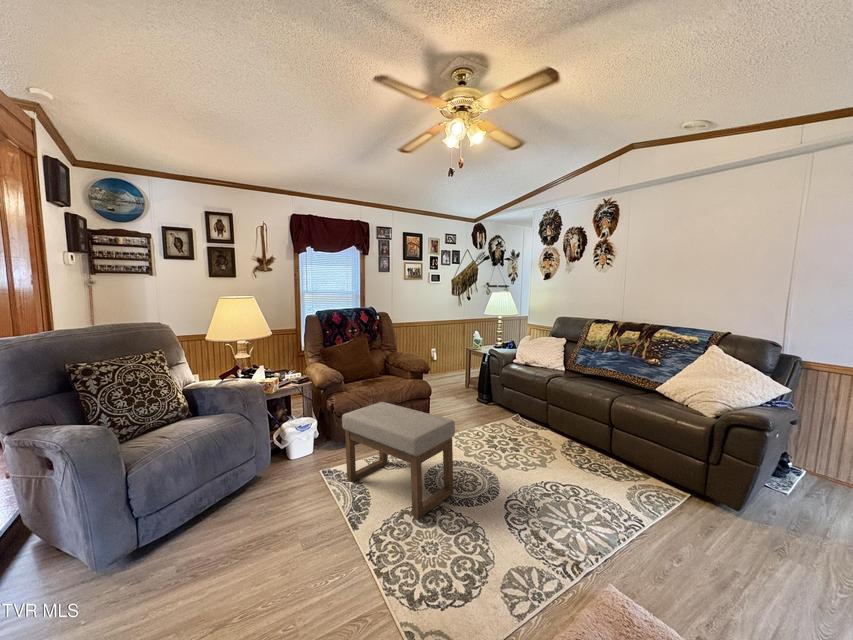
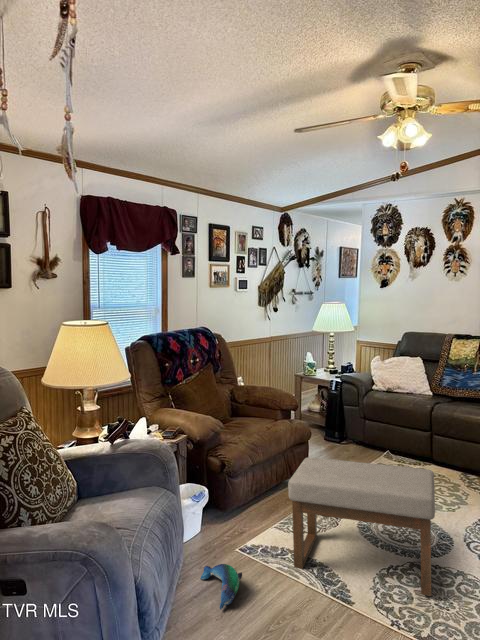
plush toy: none [267,467,298,495] -> present [200,564,242,610]

